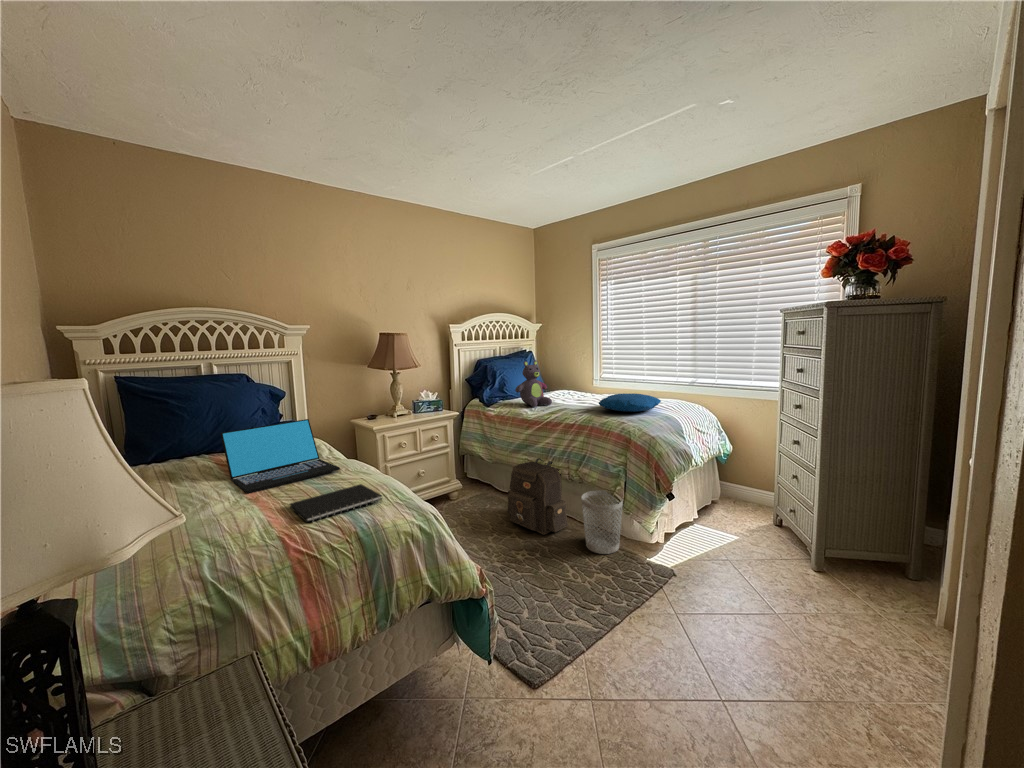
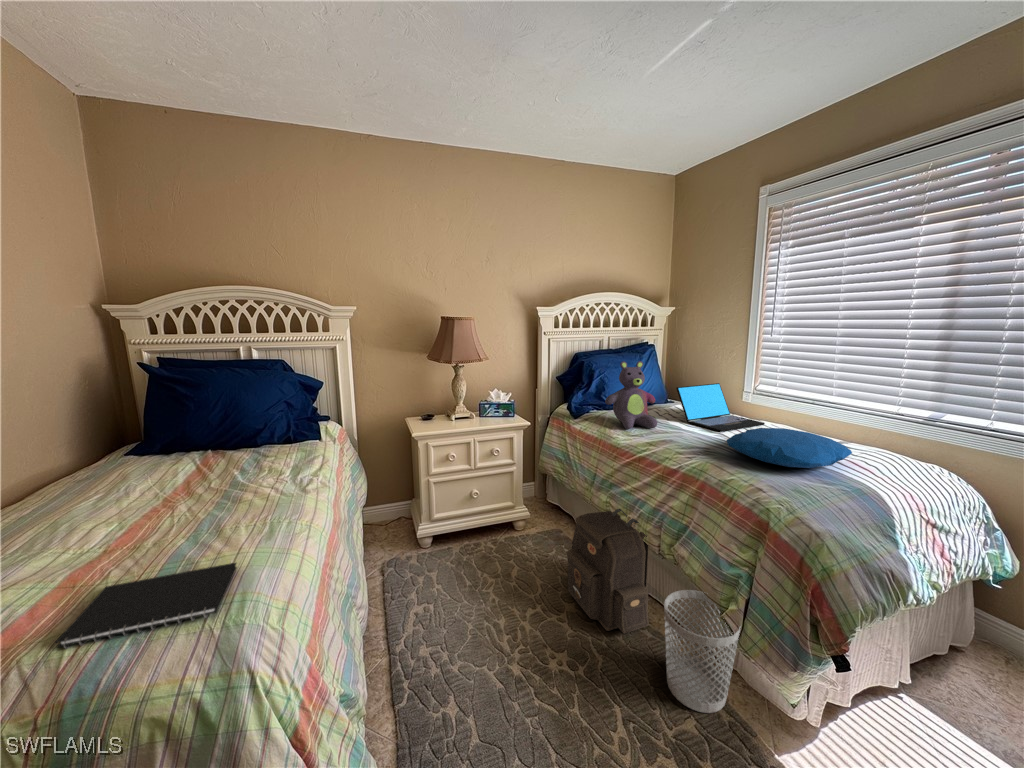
laptop: present [221,419,340,493] -> present [676,383,765,432]

